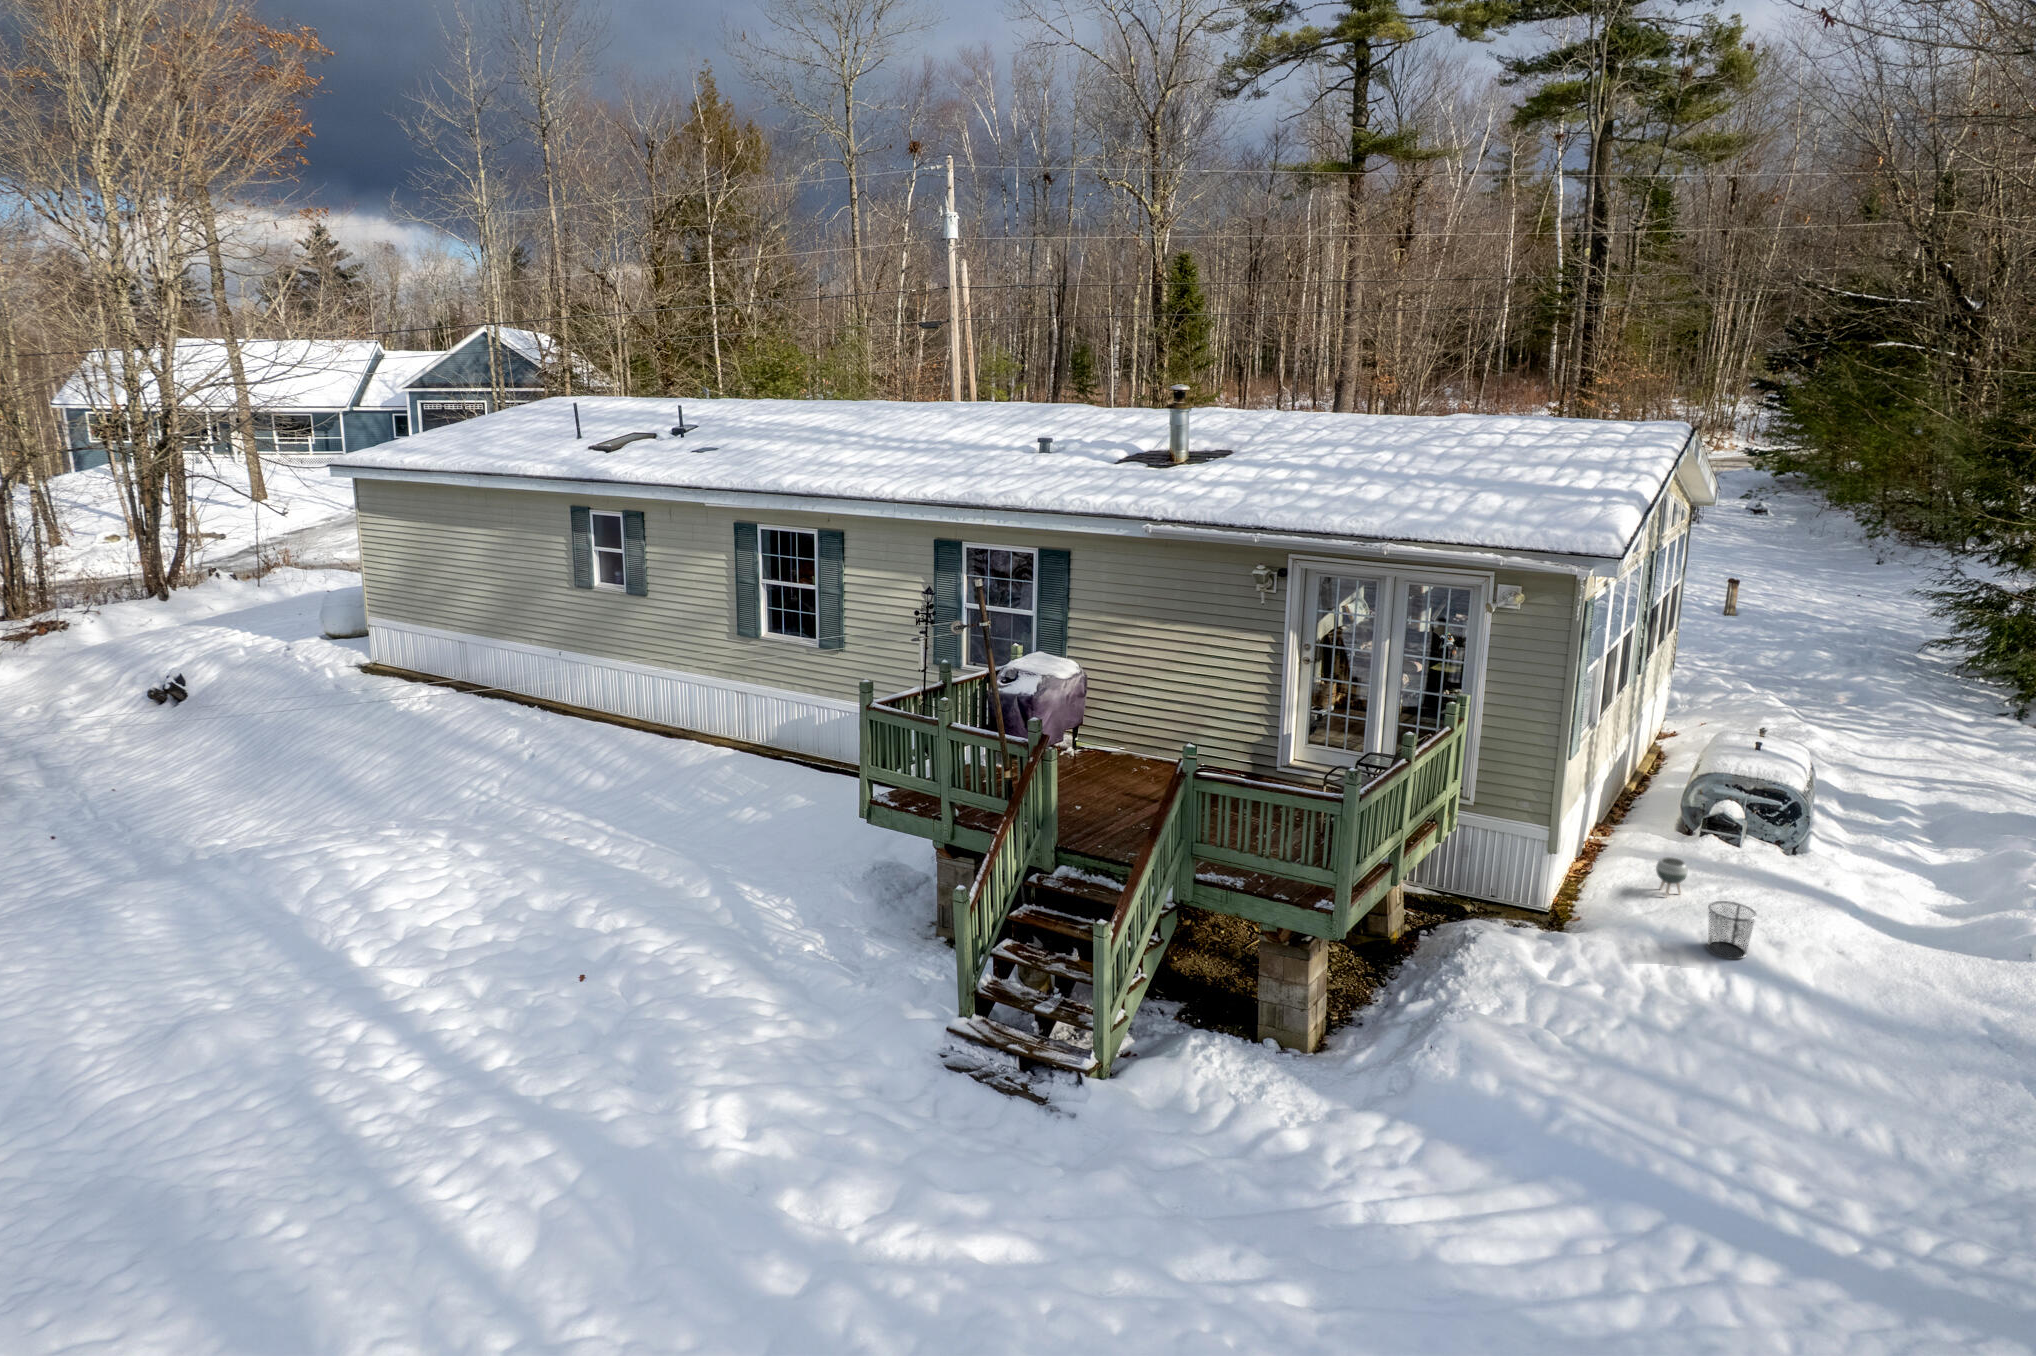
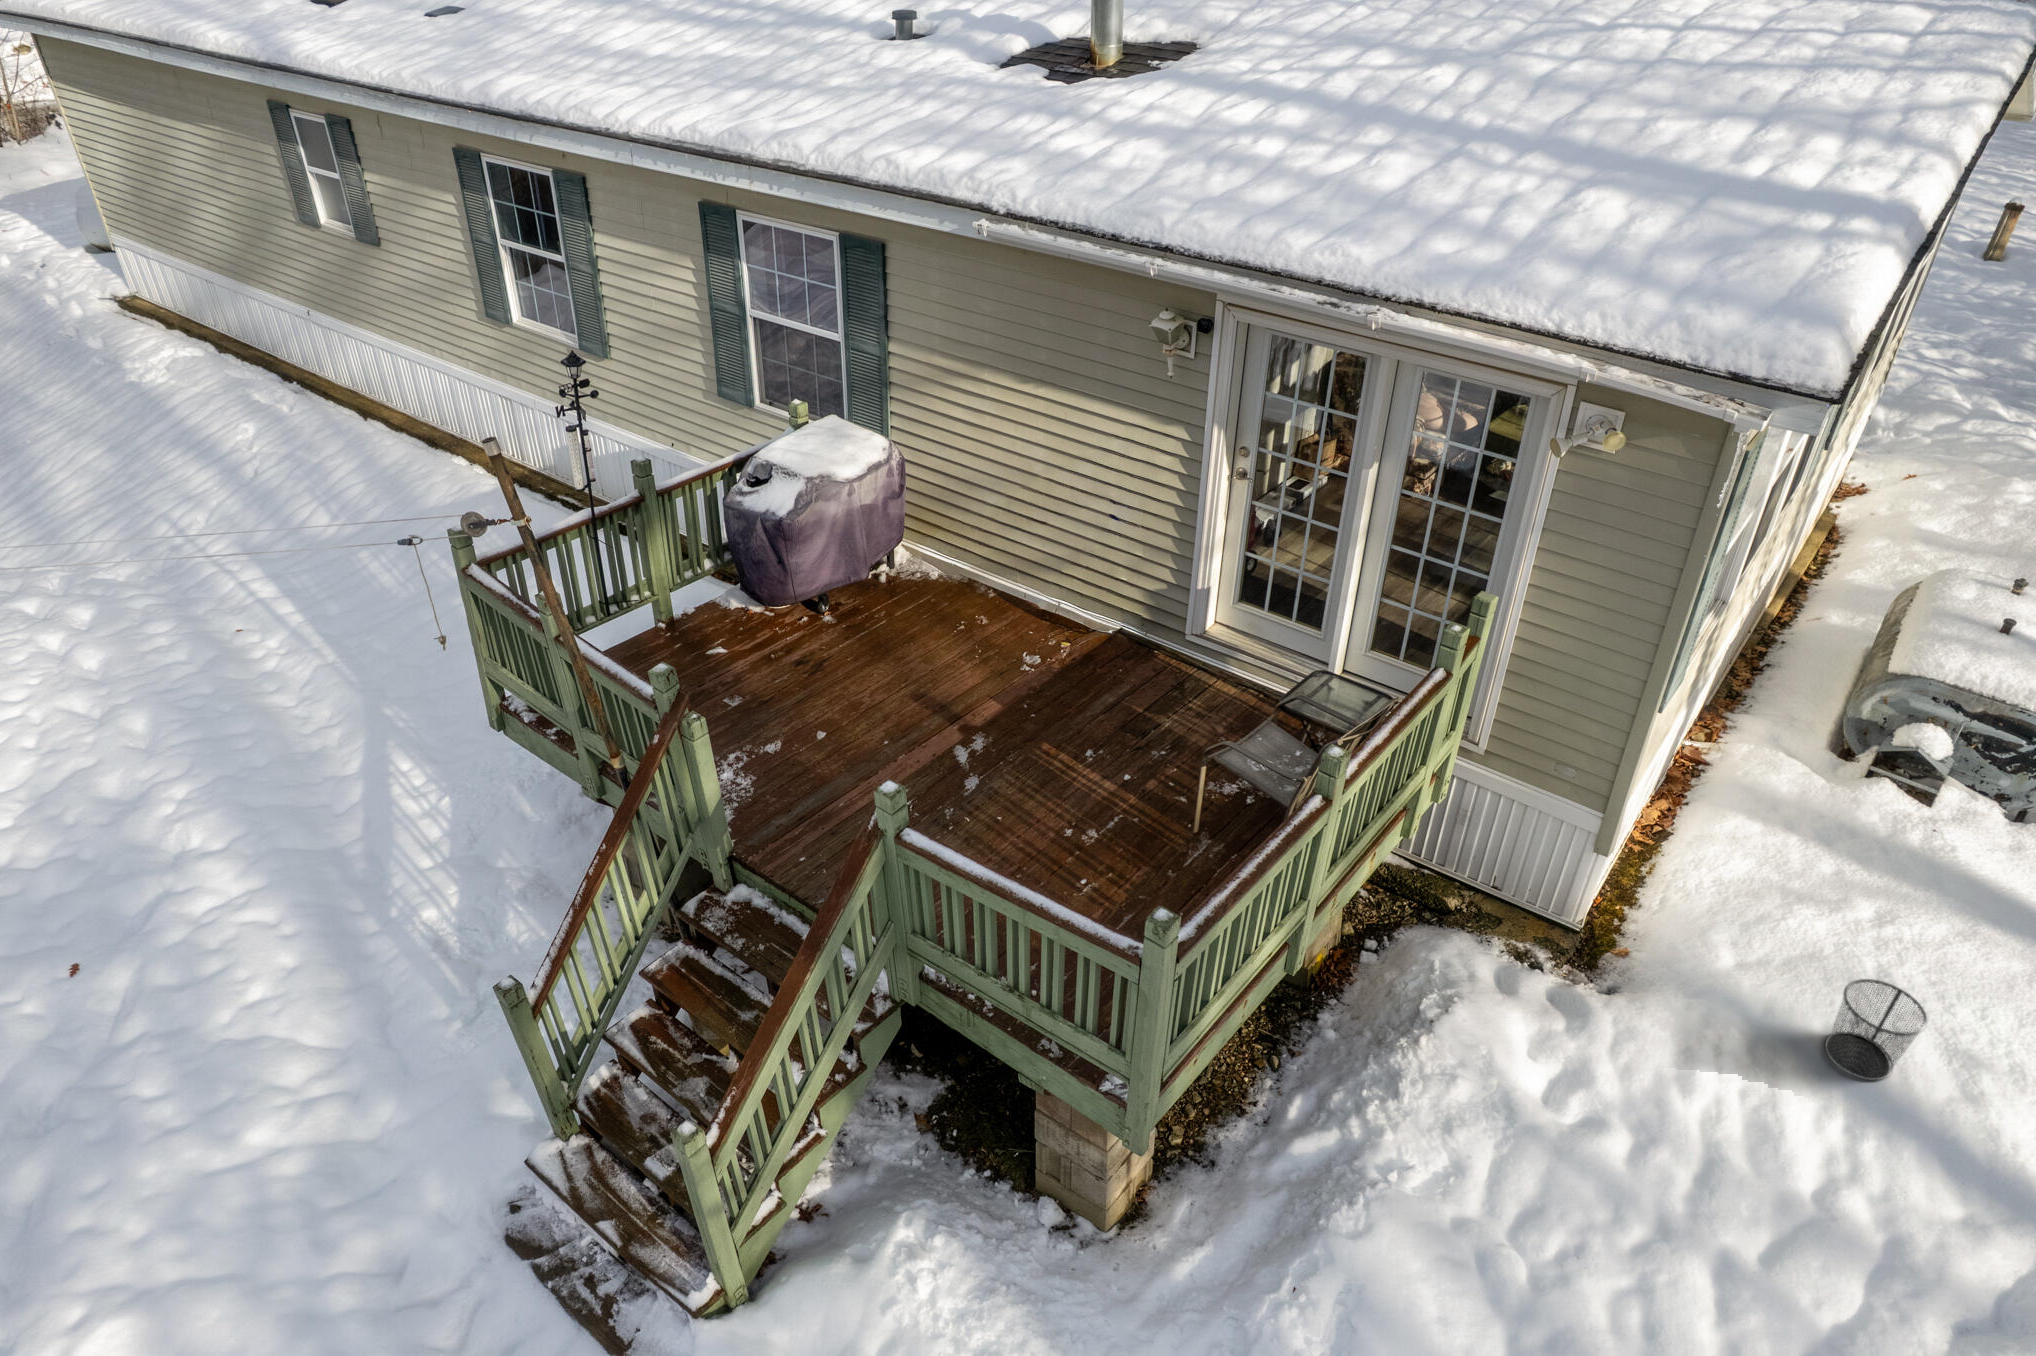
planter: present [1656,857,1688,897] -> none [1773,852,1829,917]

